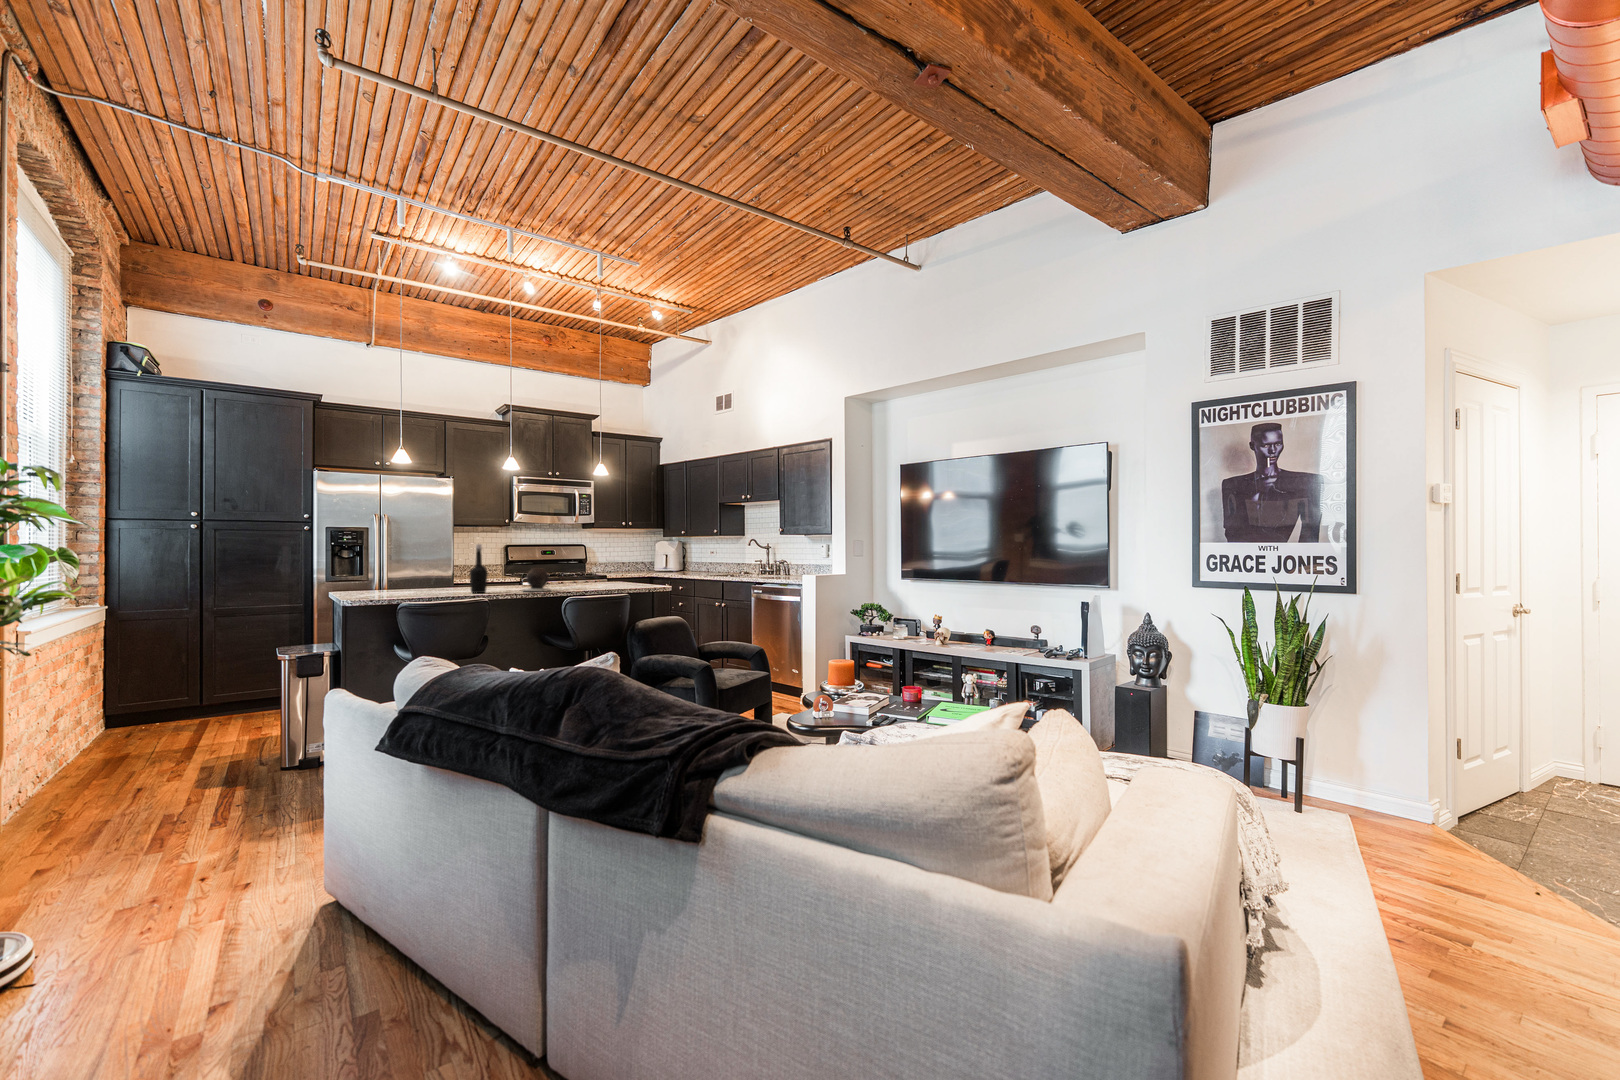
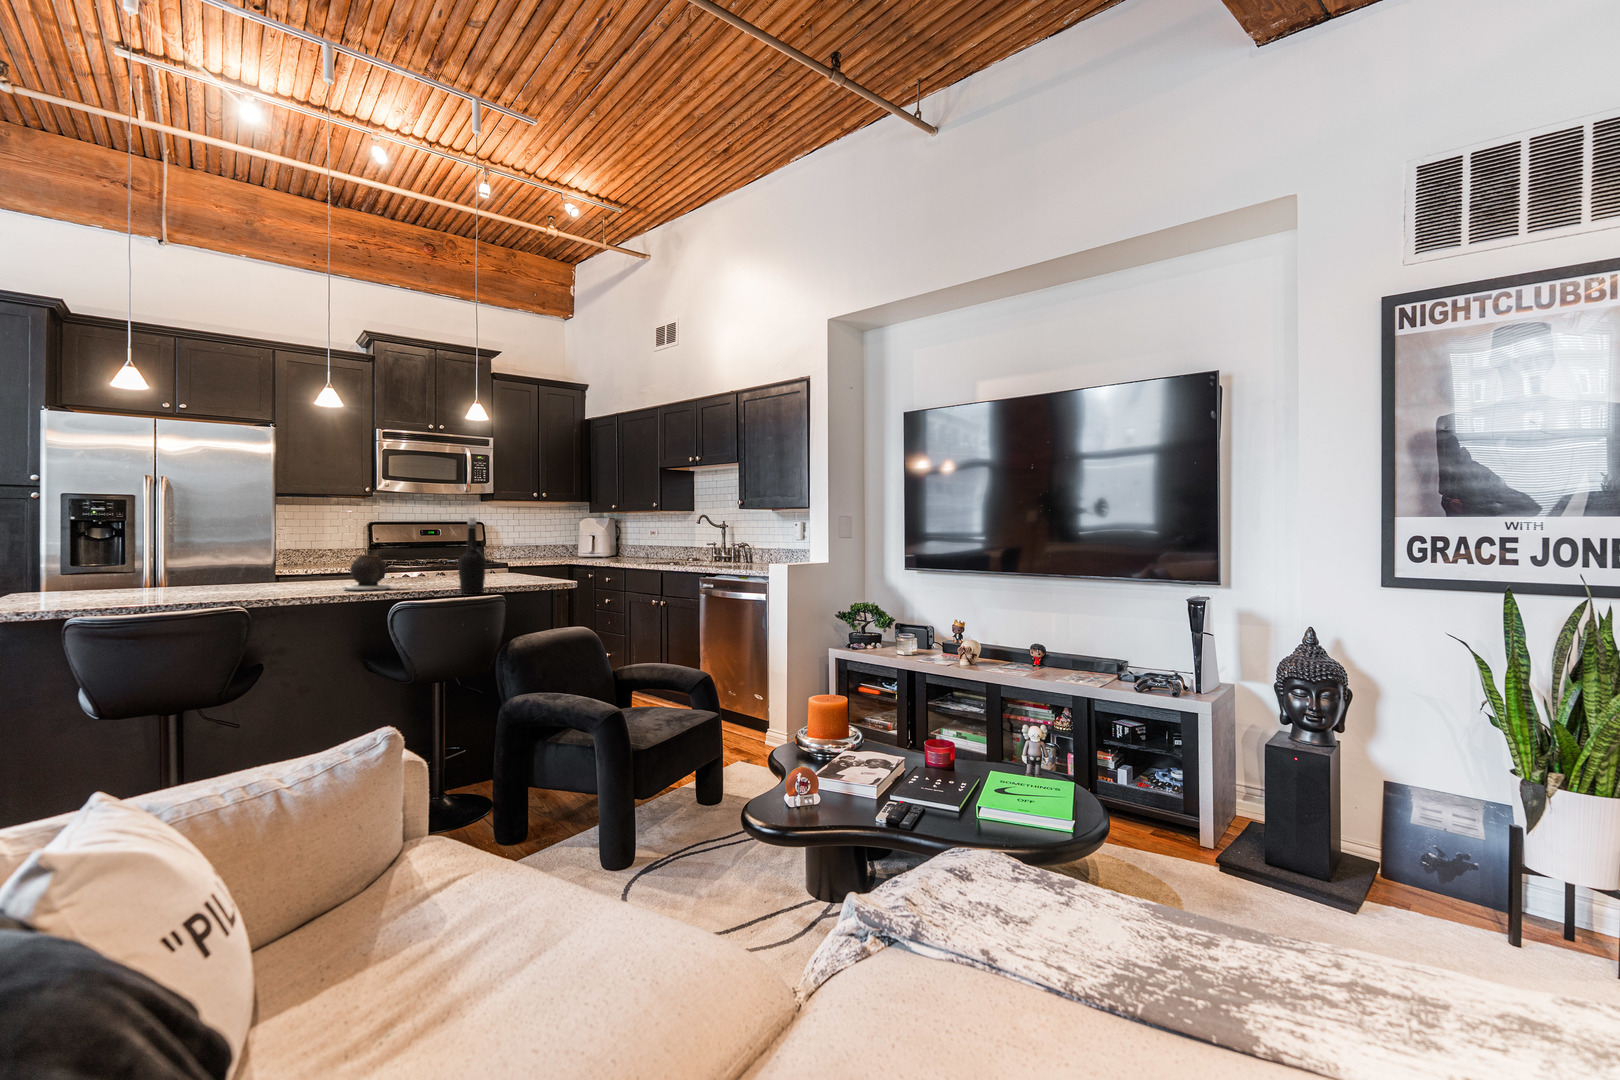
bottle: present [470,544,488,593] -> present [458,518,486,593]

